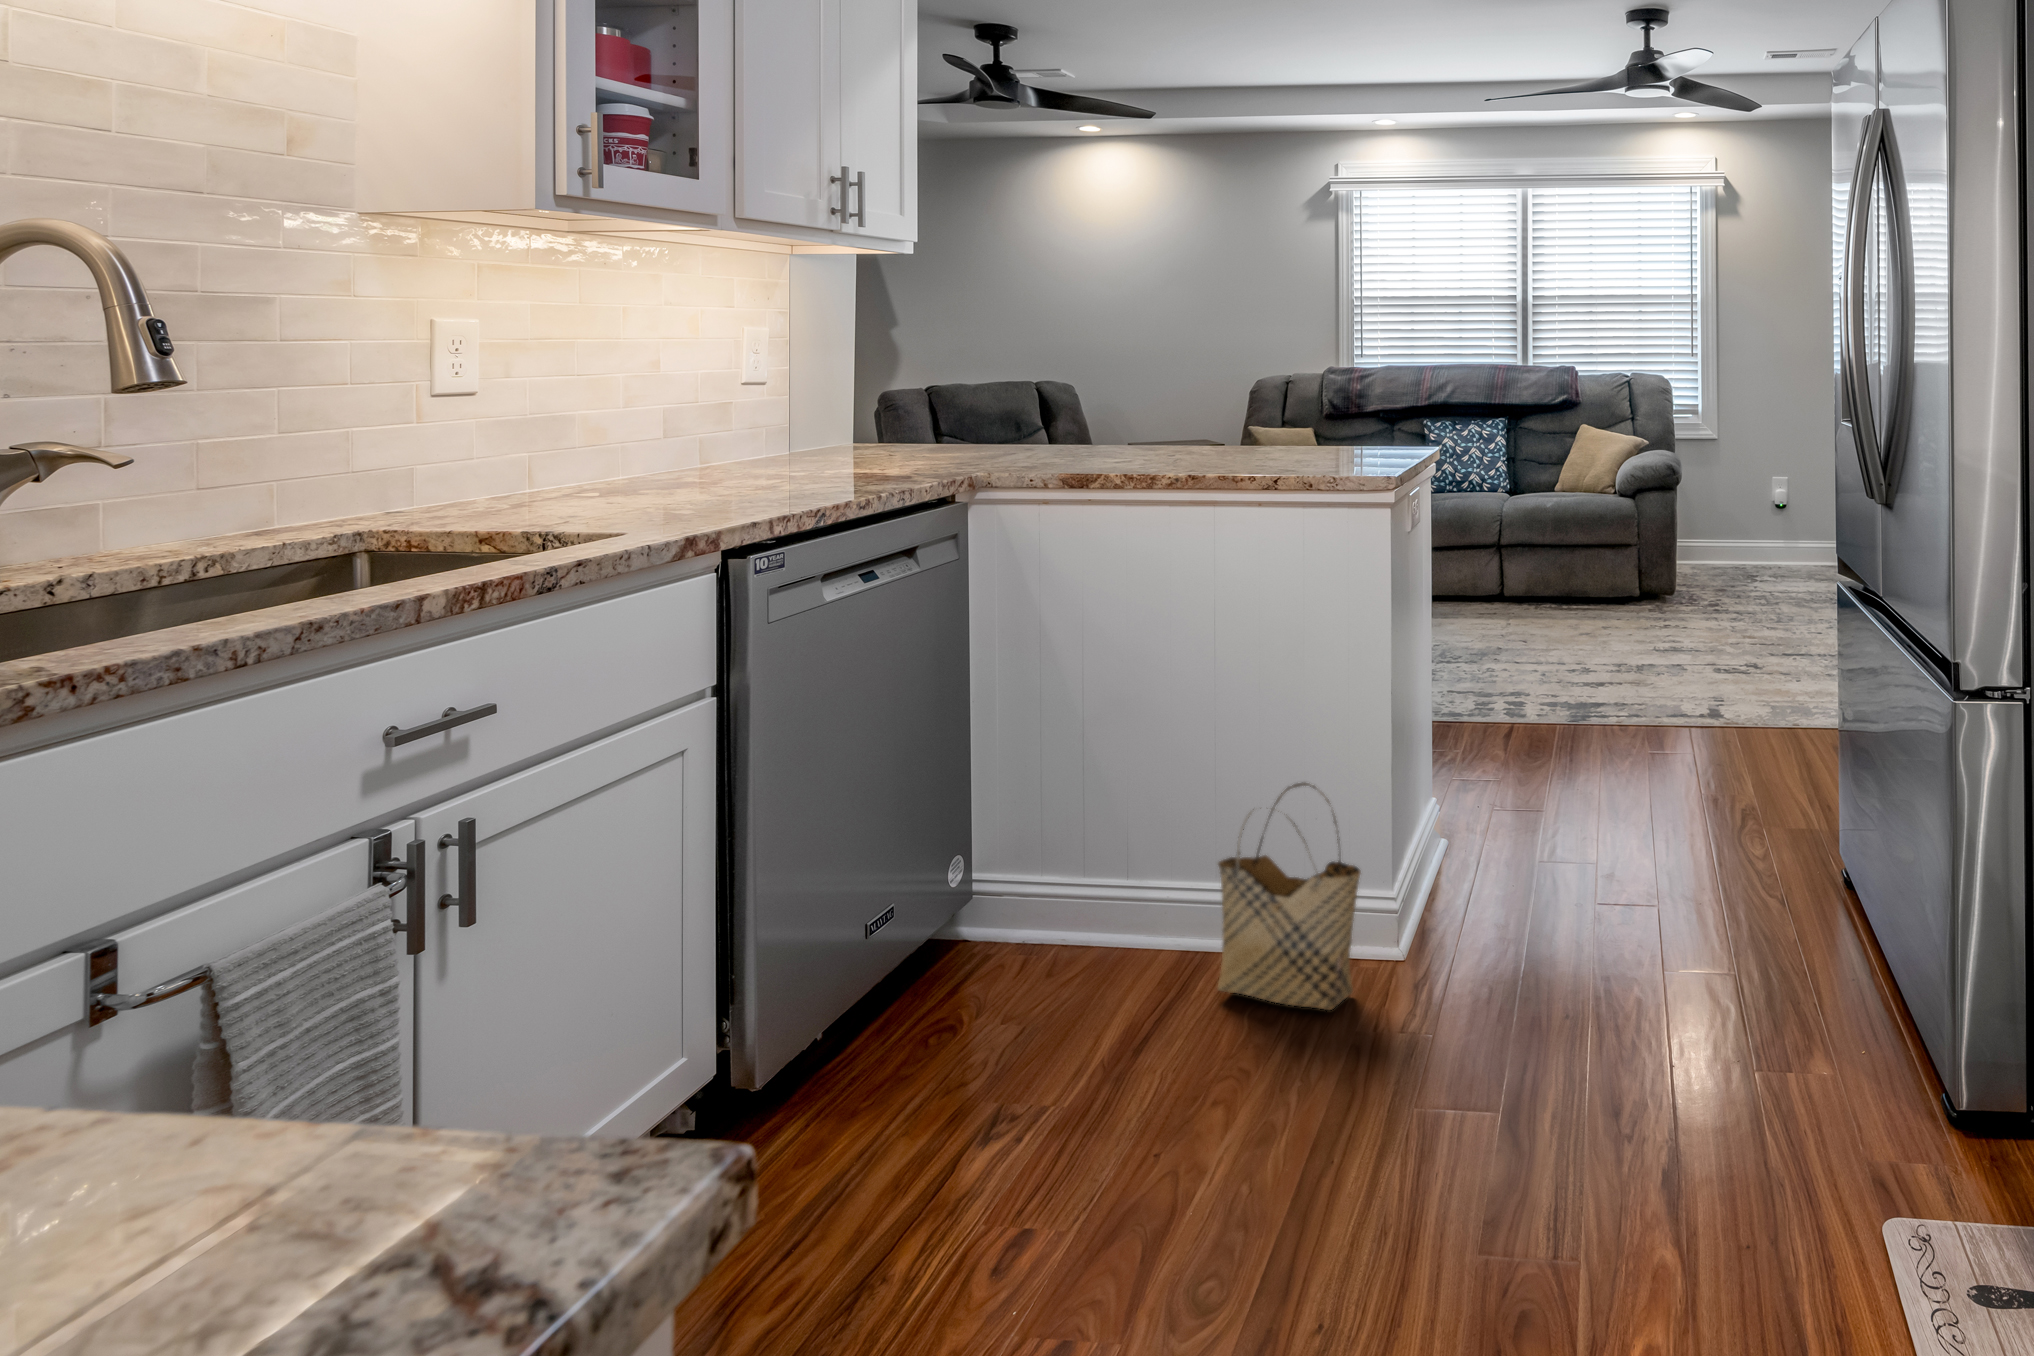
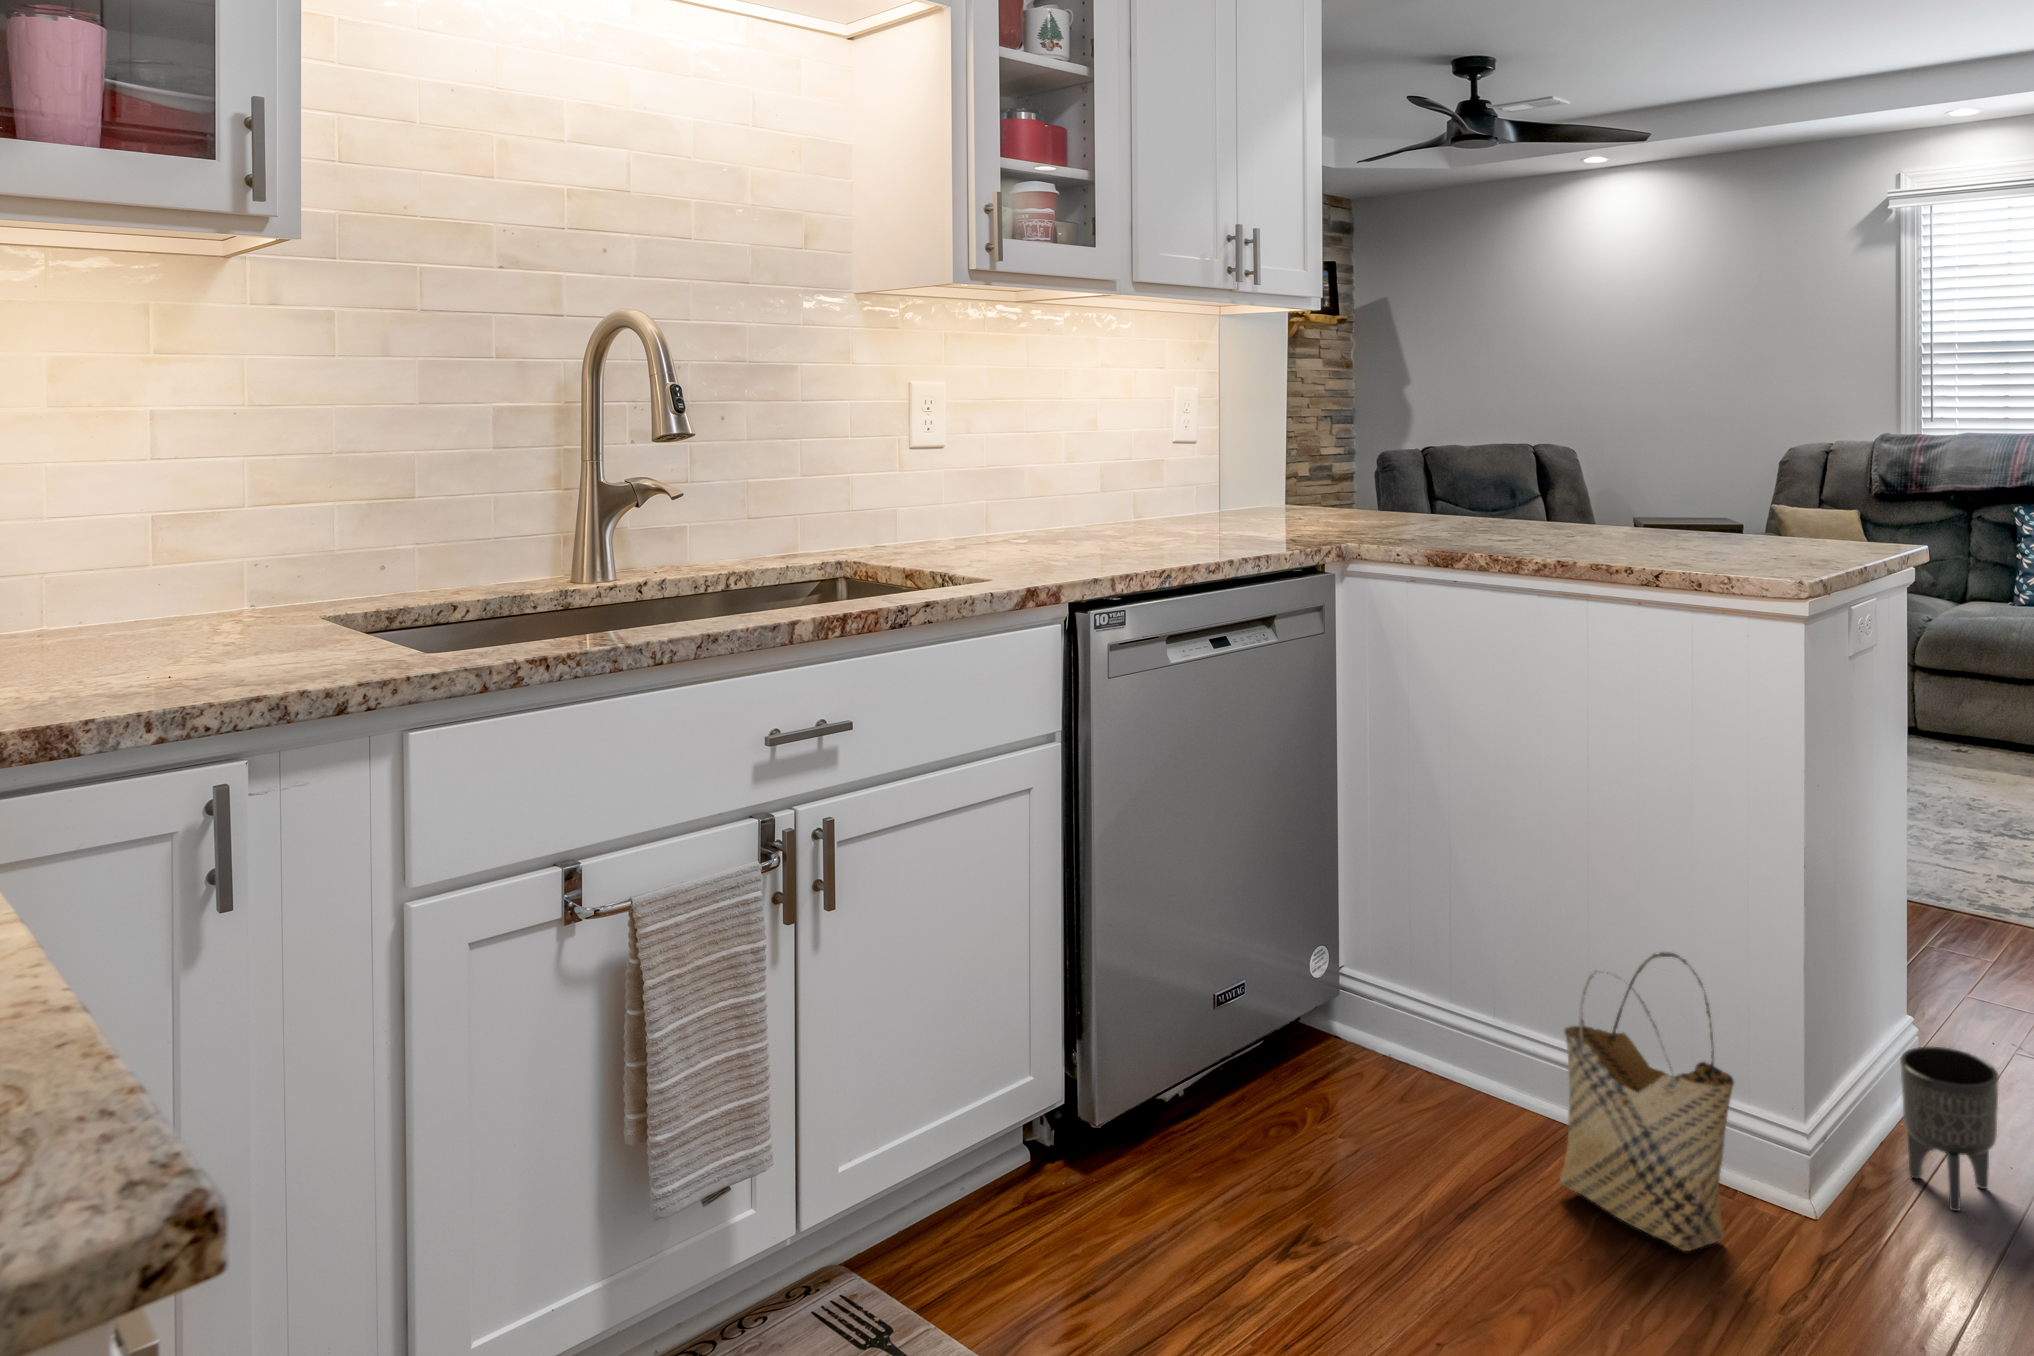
planter: none [1454,811,1519,925] -> present [1900,1047,1999,1211]

